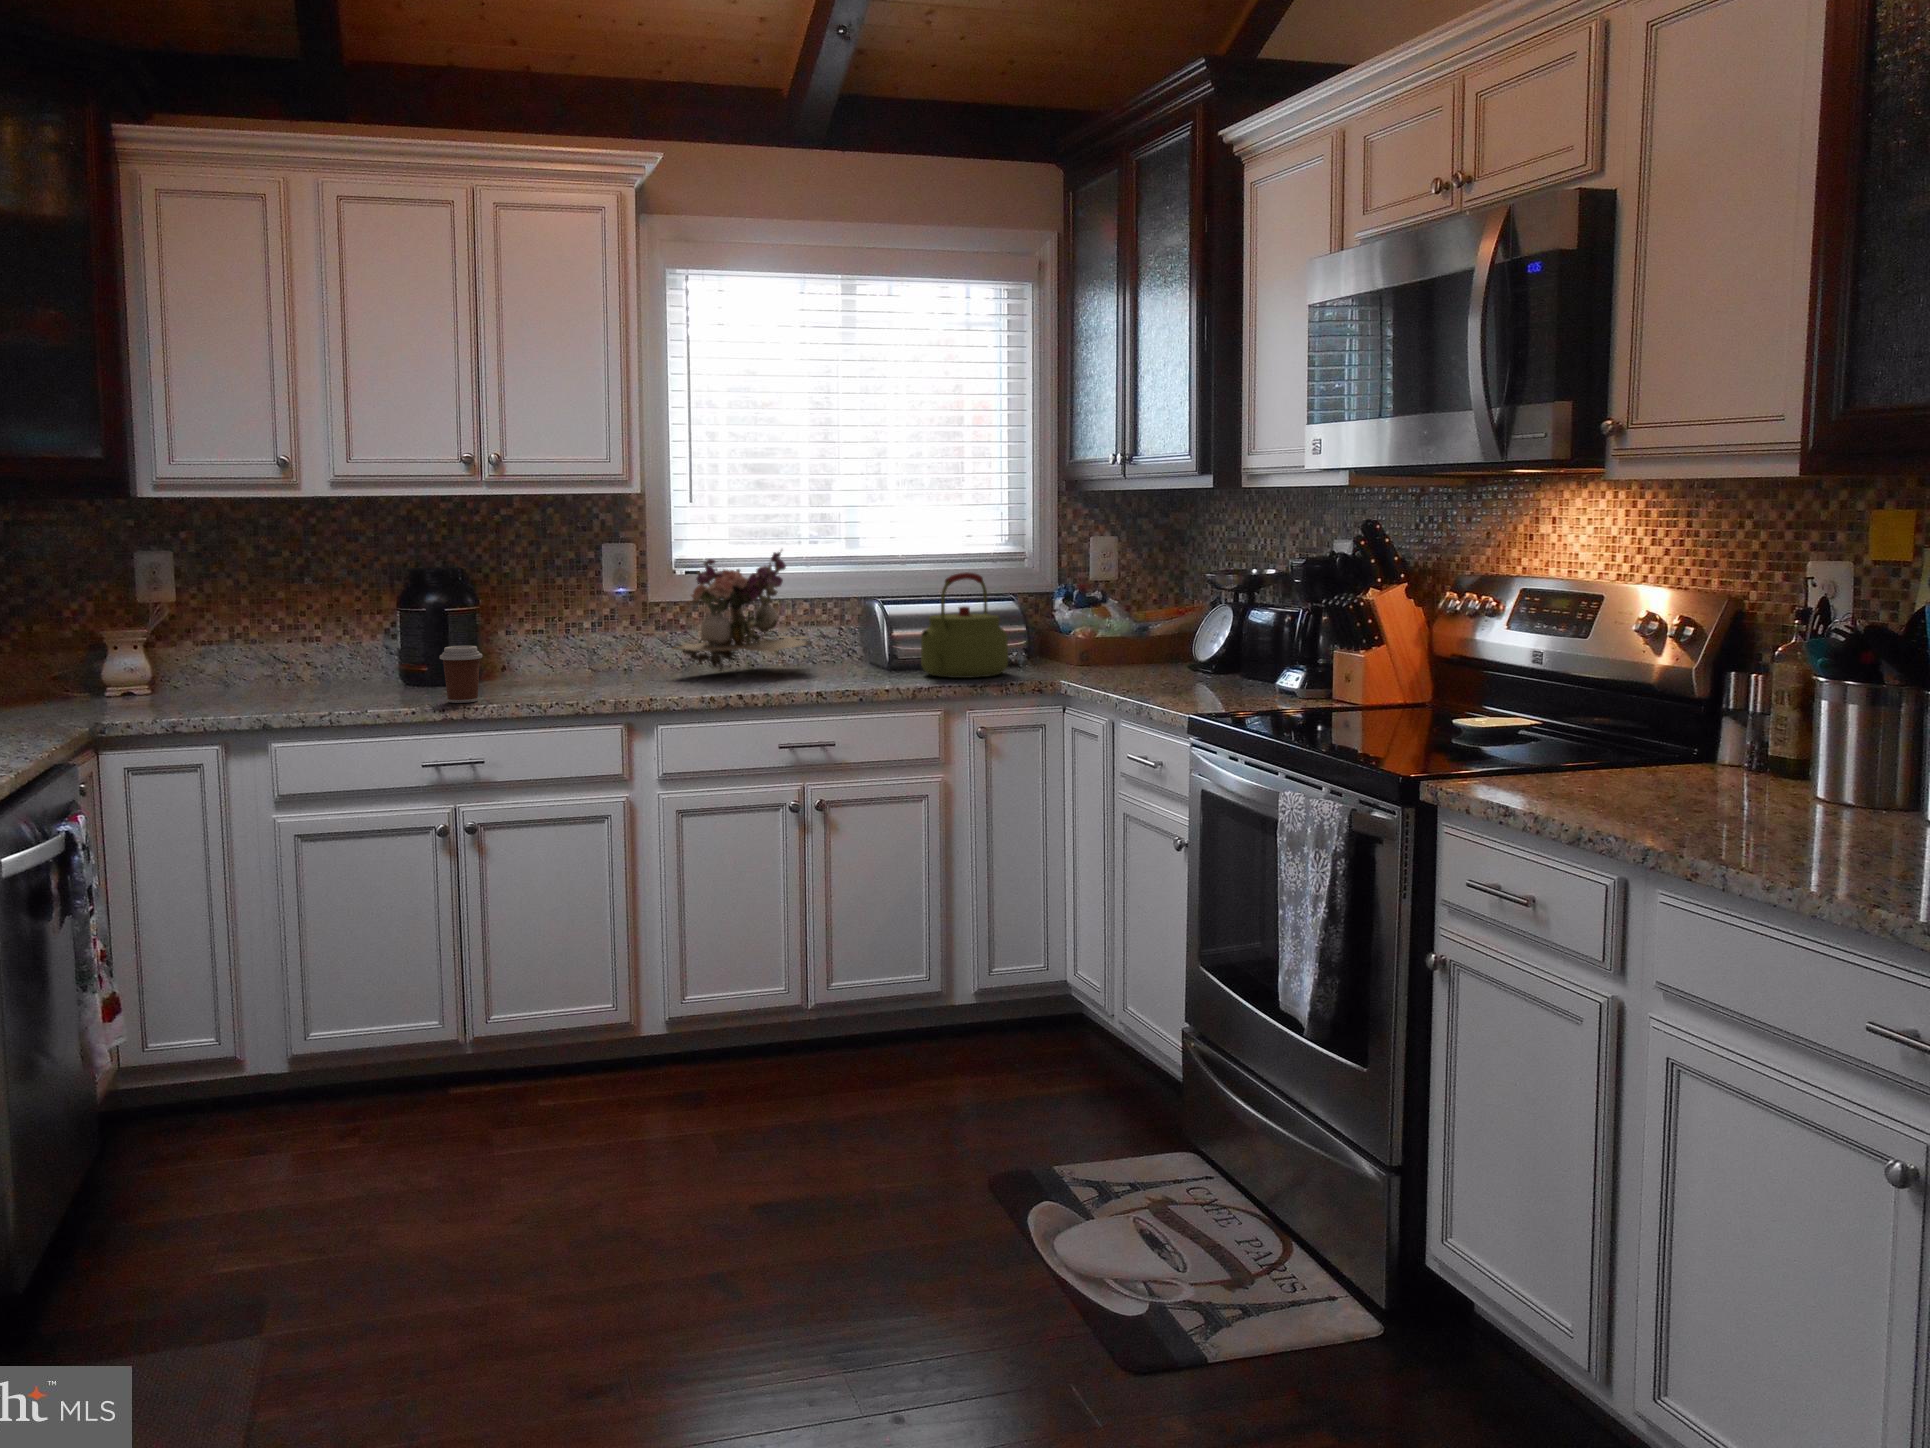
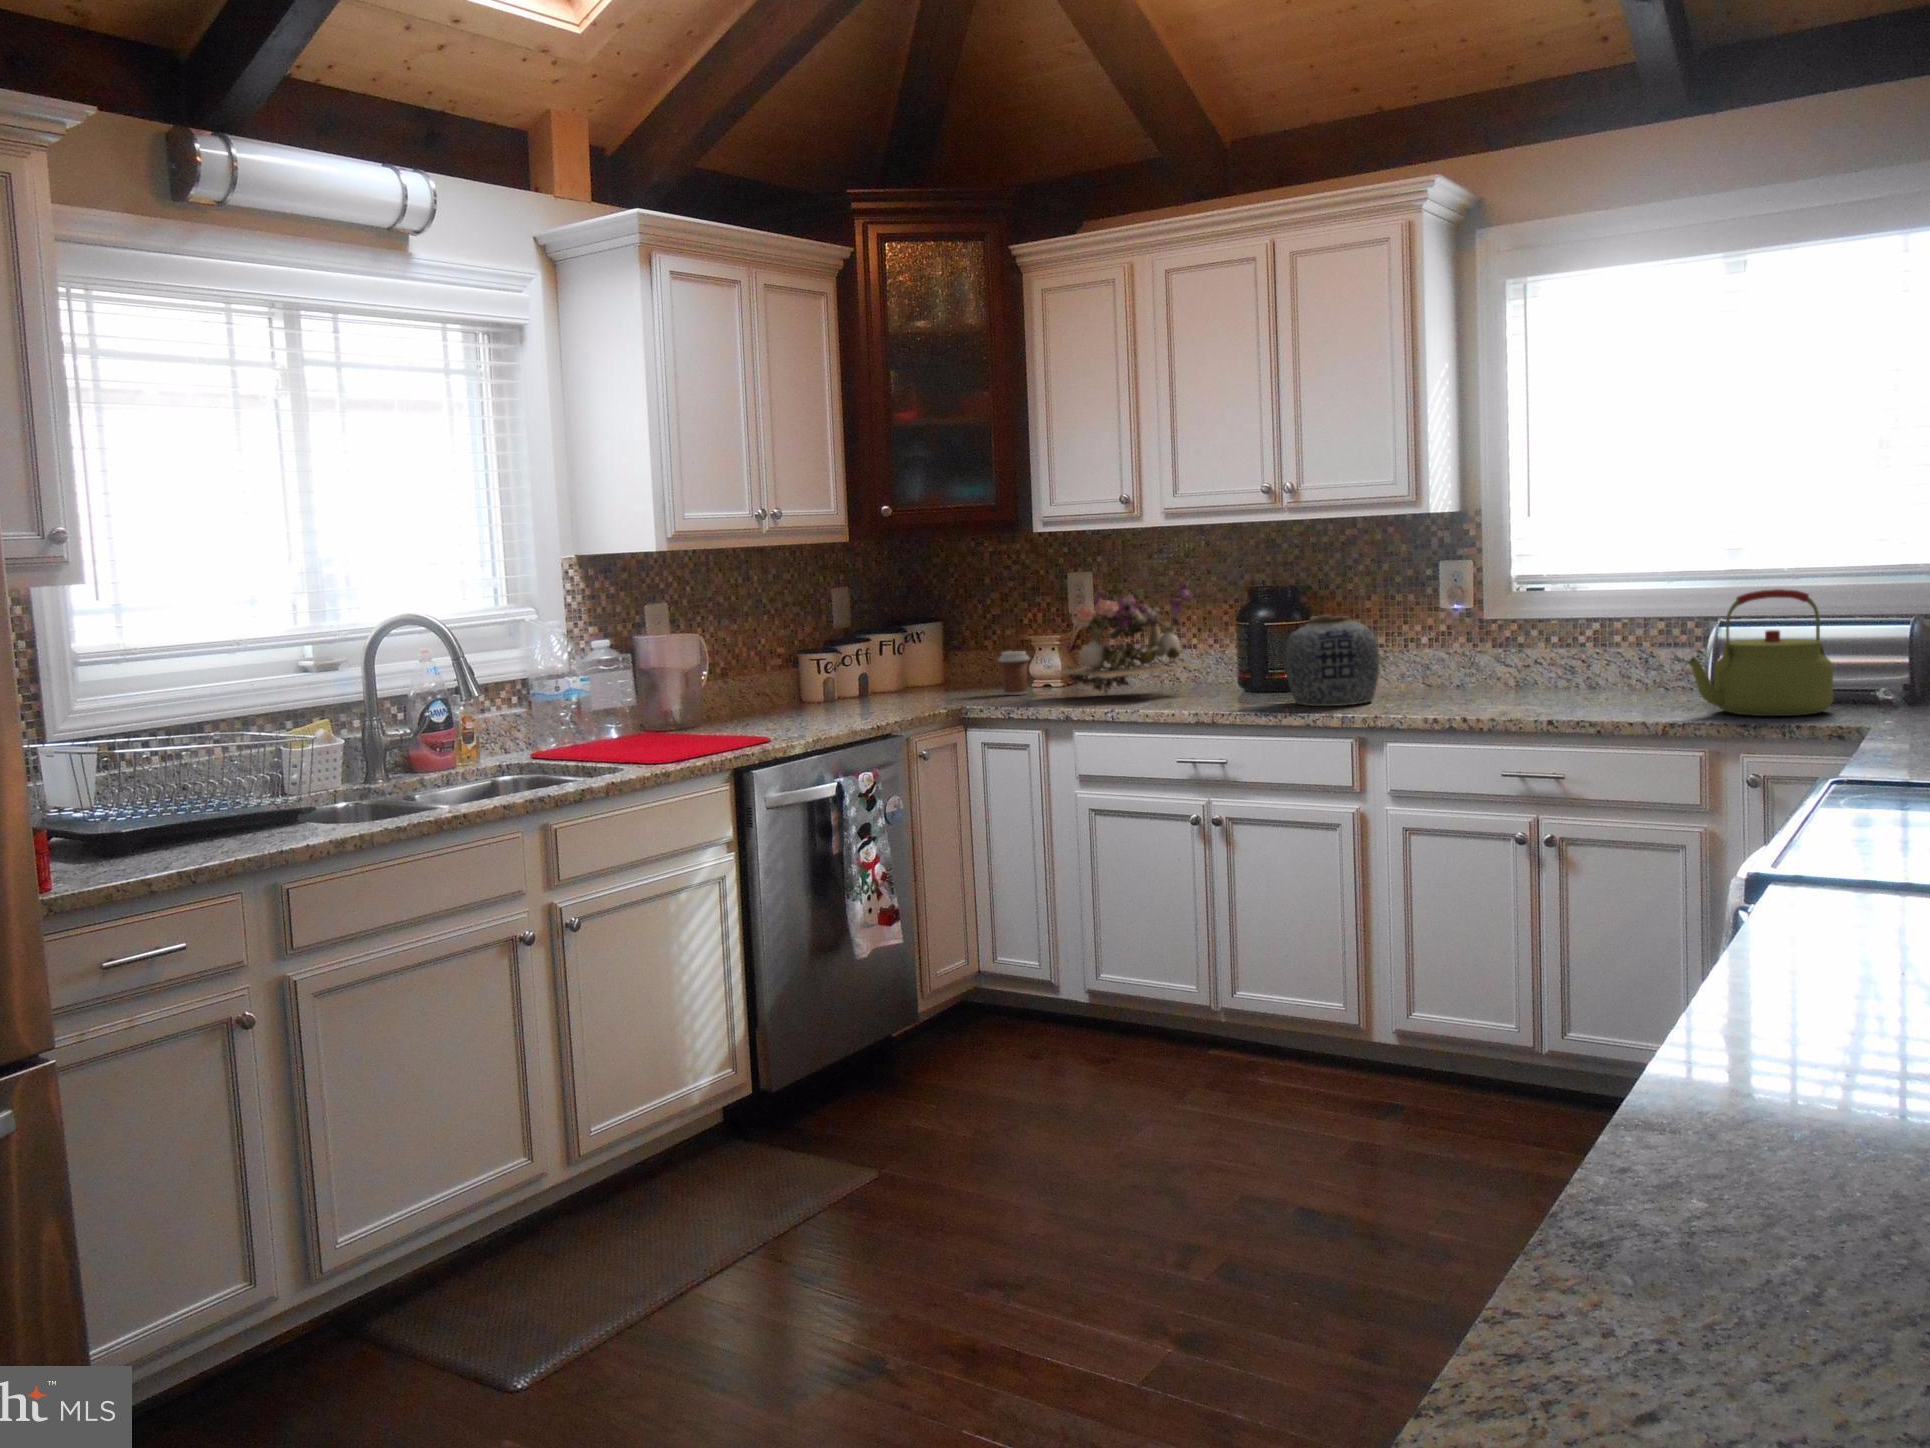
flower arrangement: present [671,552,812,671] -> present [1055,580,1198,695]
vase: none [517,600,613,695] -> present [1286,615,1380,706]
coffee cup: present [440,646,483,703] -> present [998,651,1030,695]

